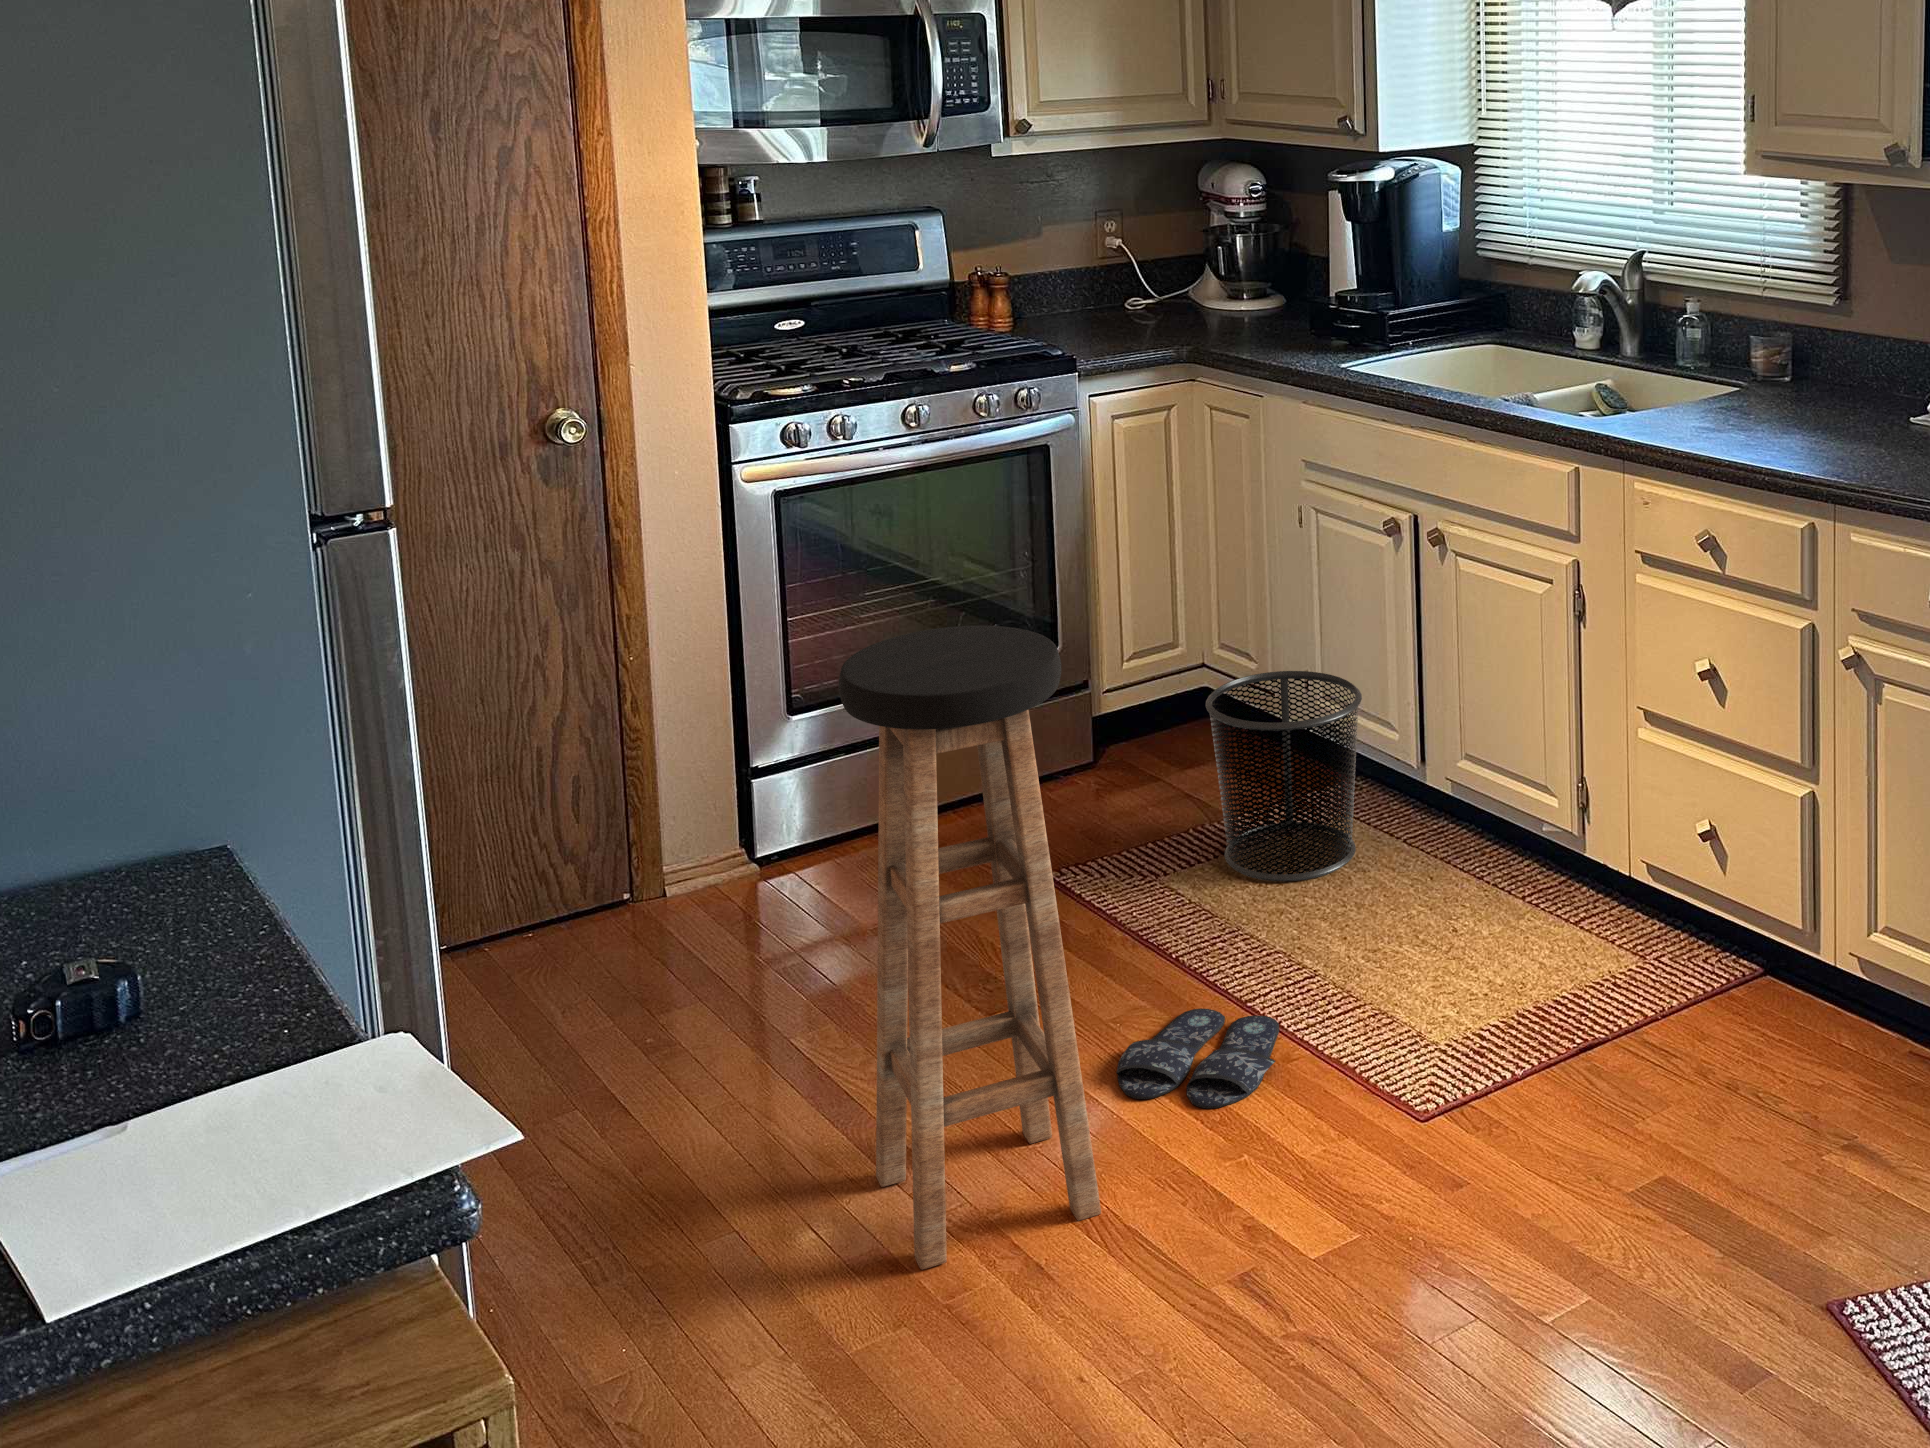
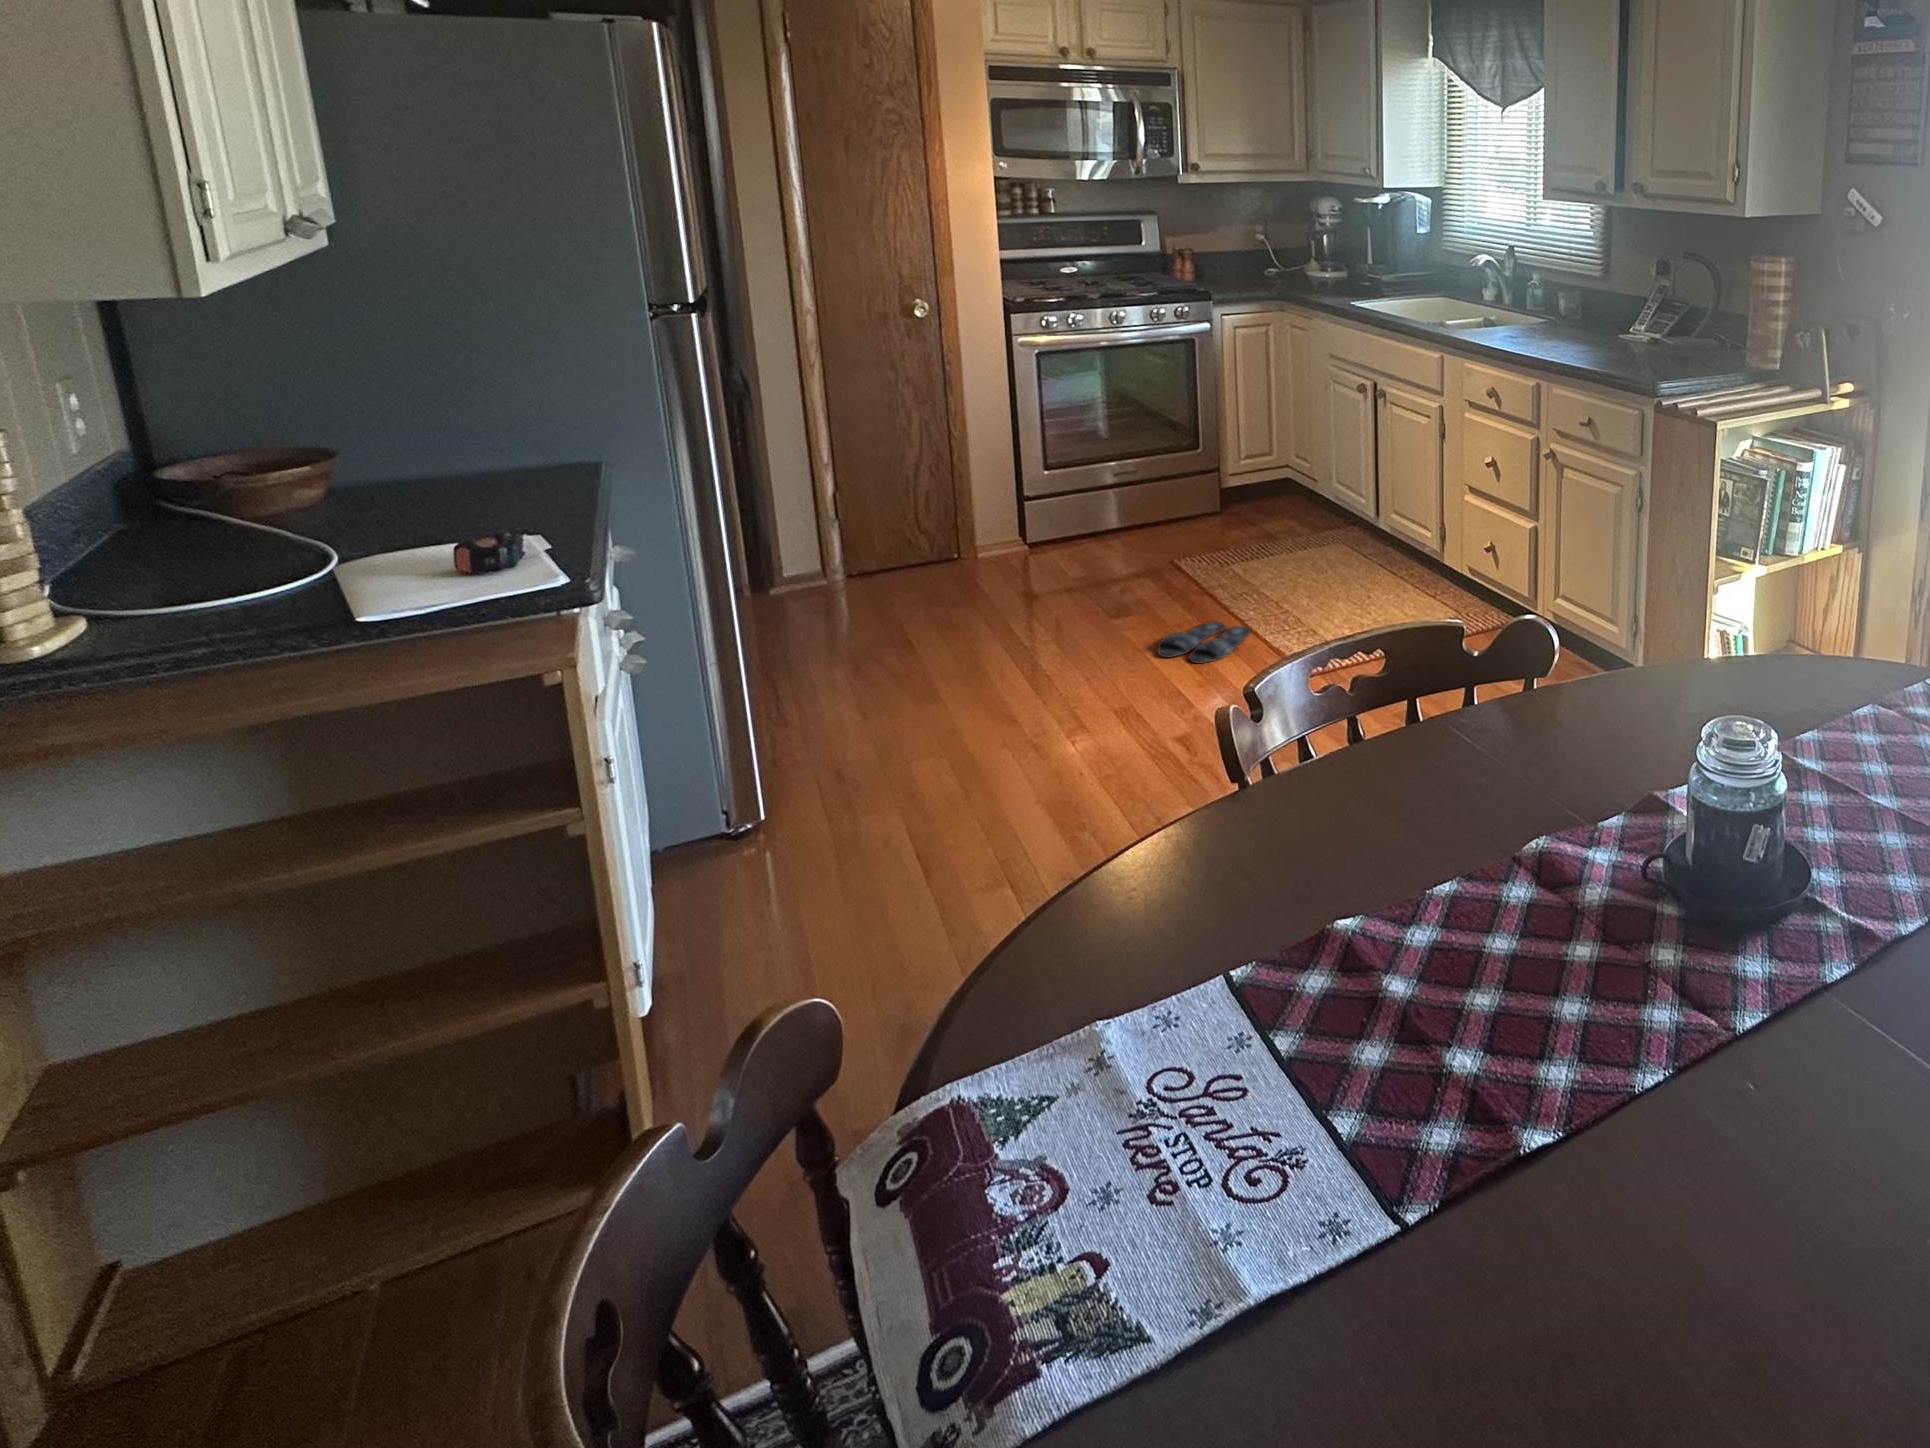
bar stool: present [839,626,1101,1269] -> none [986,404,1120,719]
waste bin: present [1206,671,1362,881] -> none [1254,463,1339,570]

